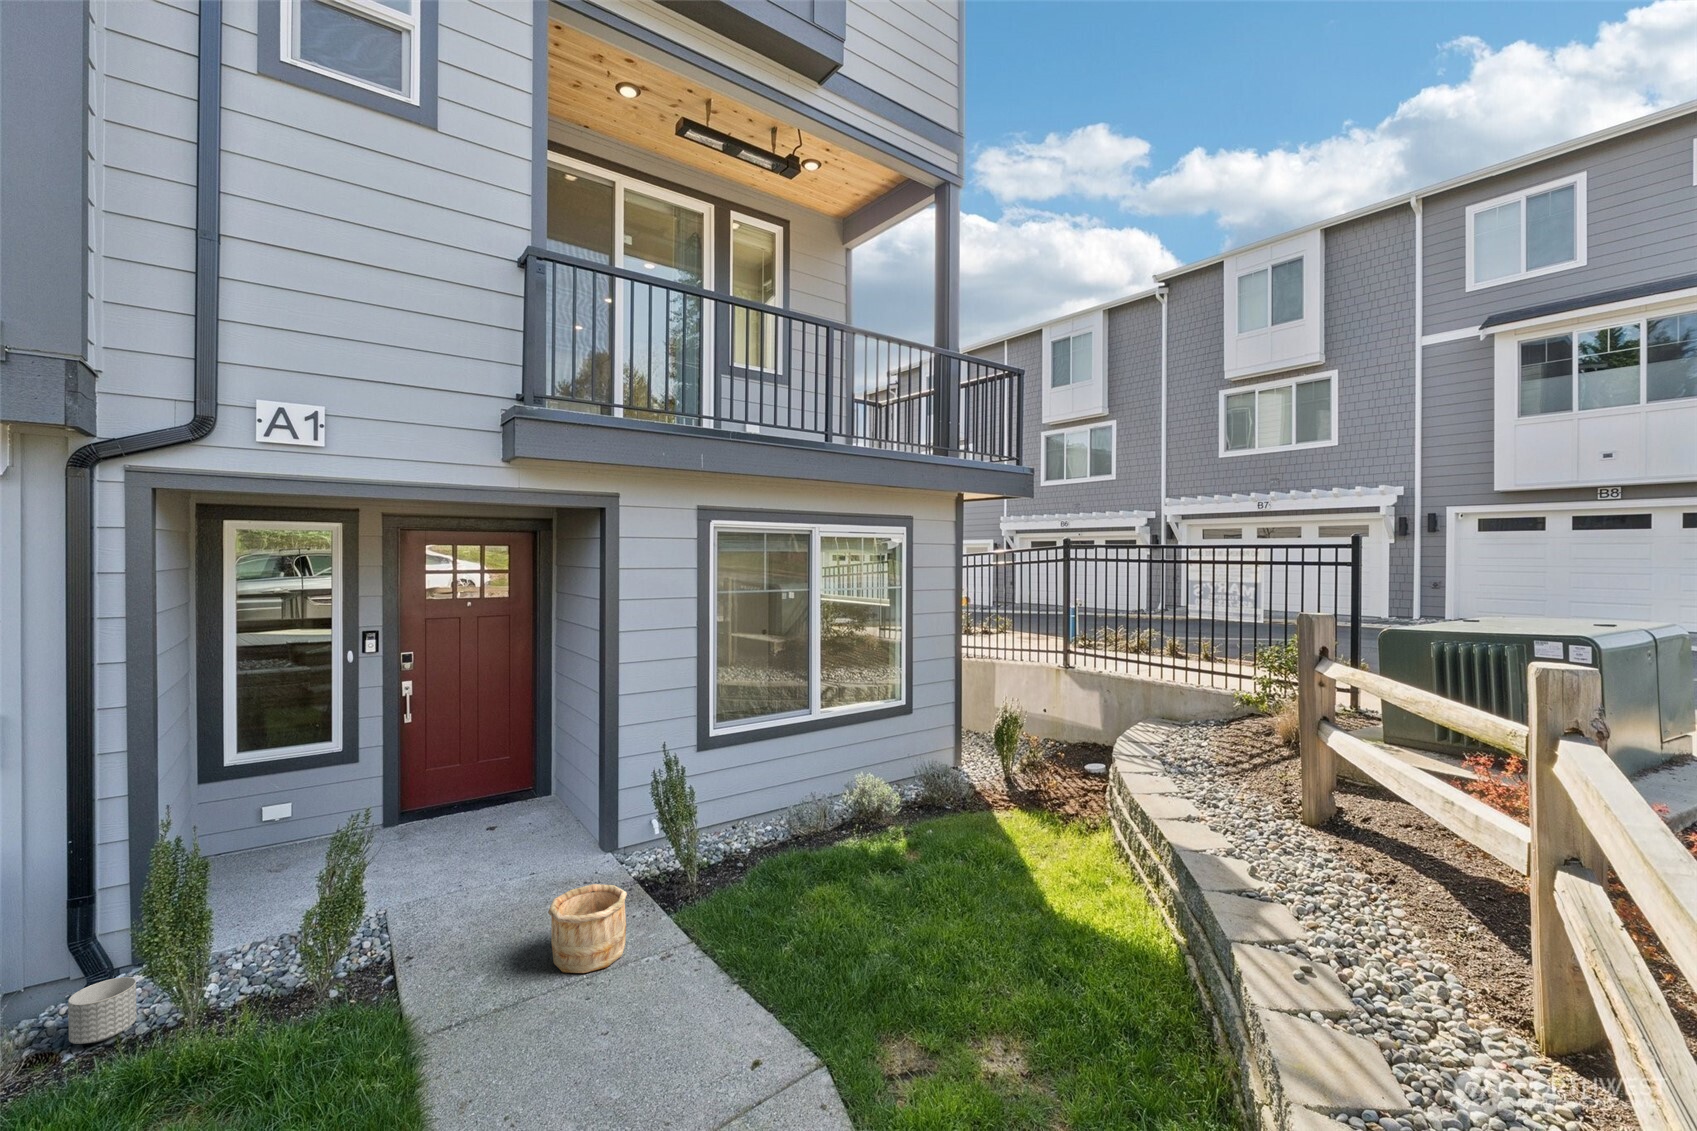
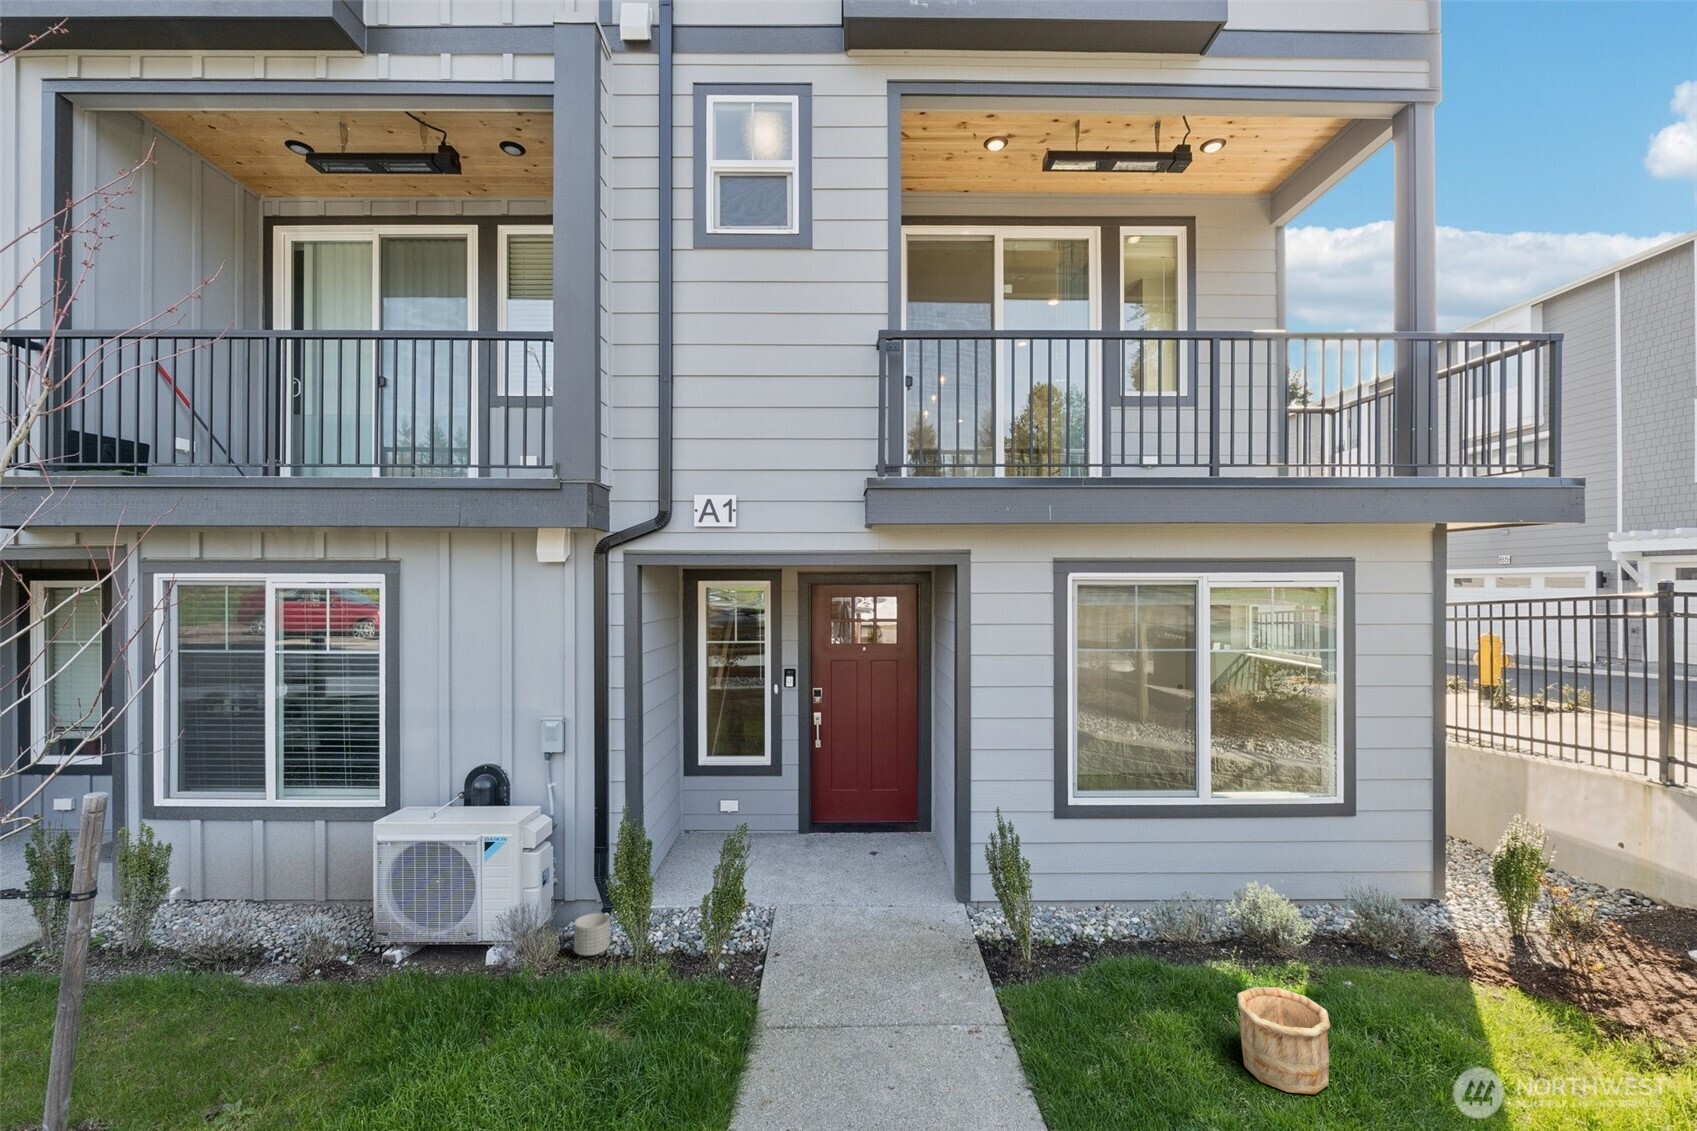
wooden bucket: present [548,884,627,973] -> present [1237,987,1330,1094]

